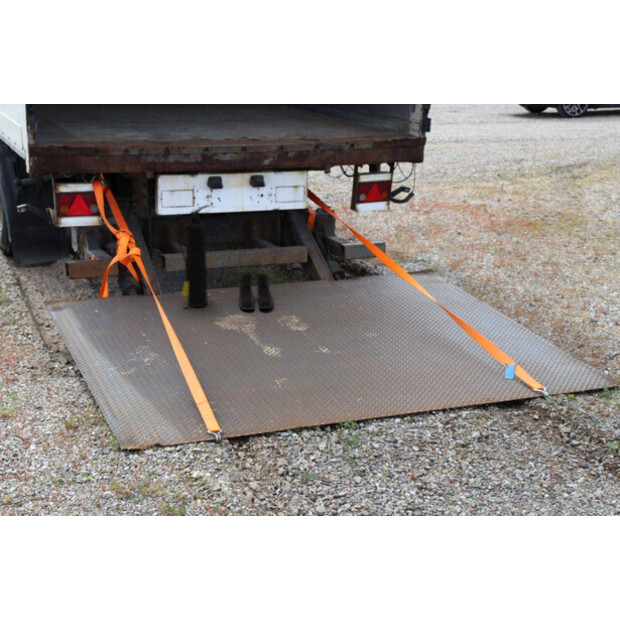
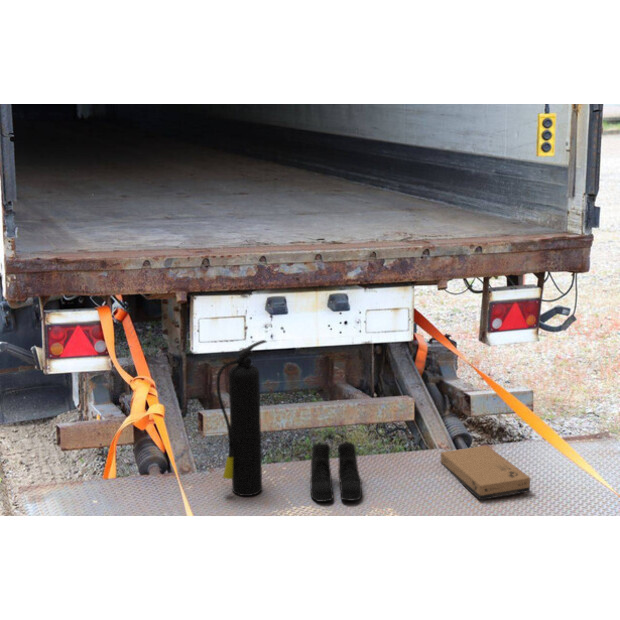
cardboard box: none [323,277,379,309] -> present [440,446,530,500]

